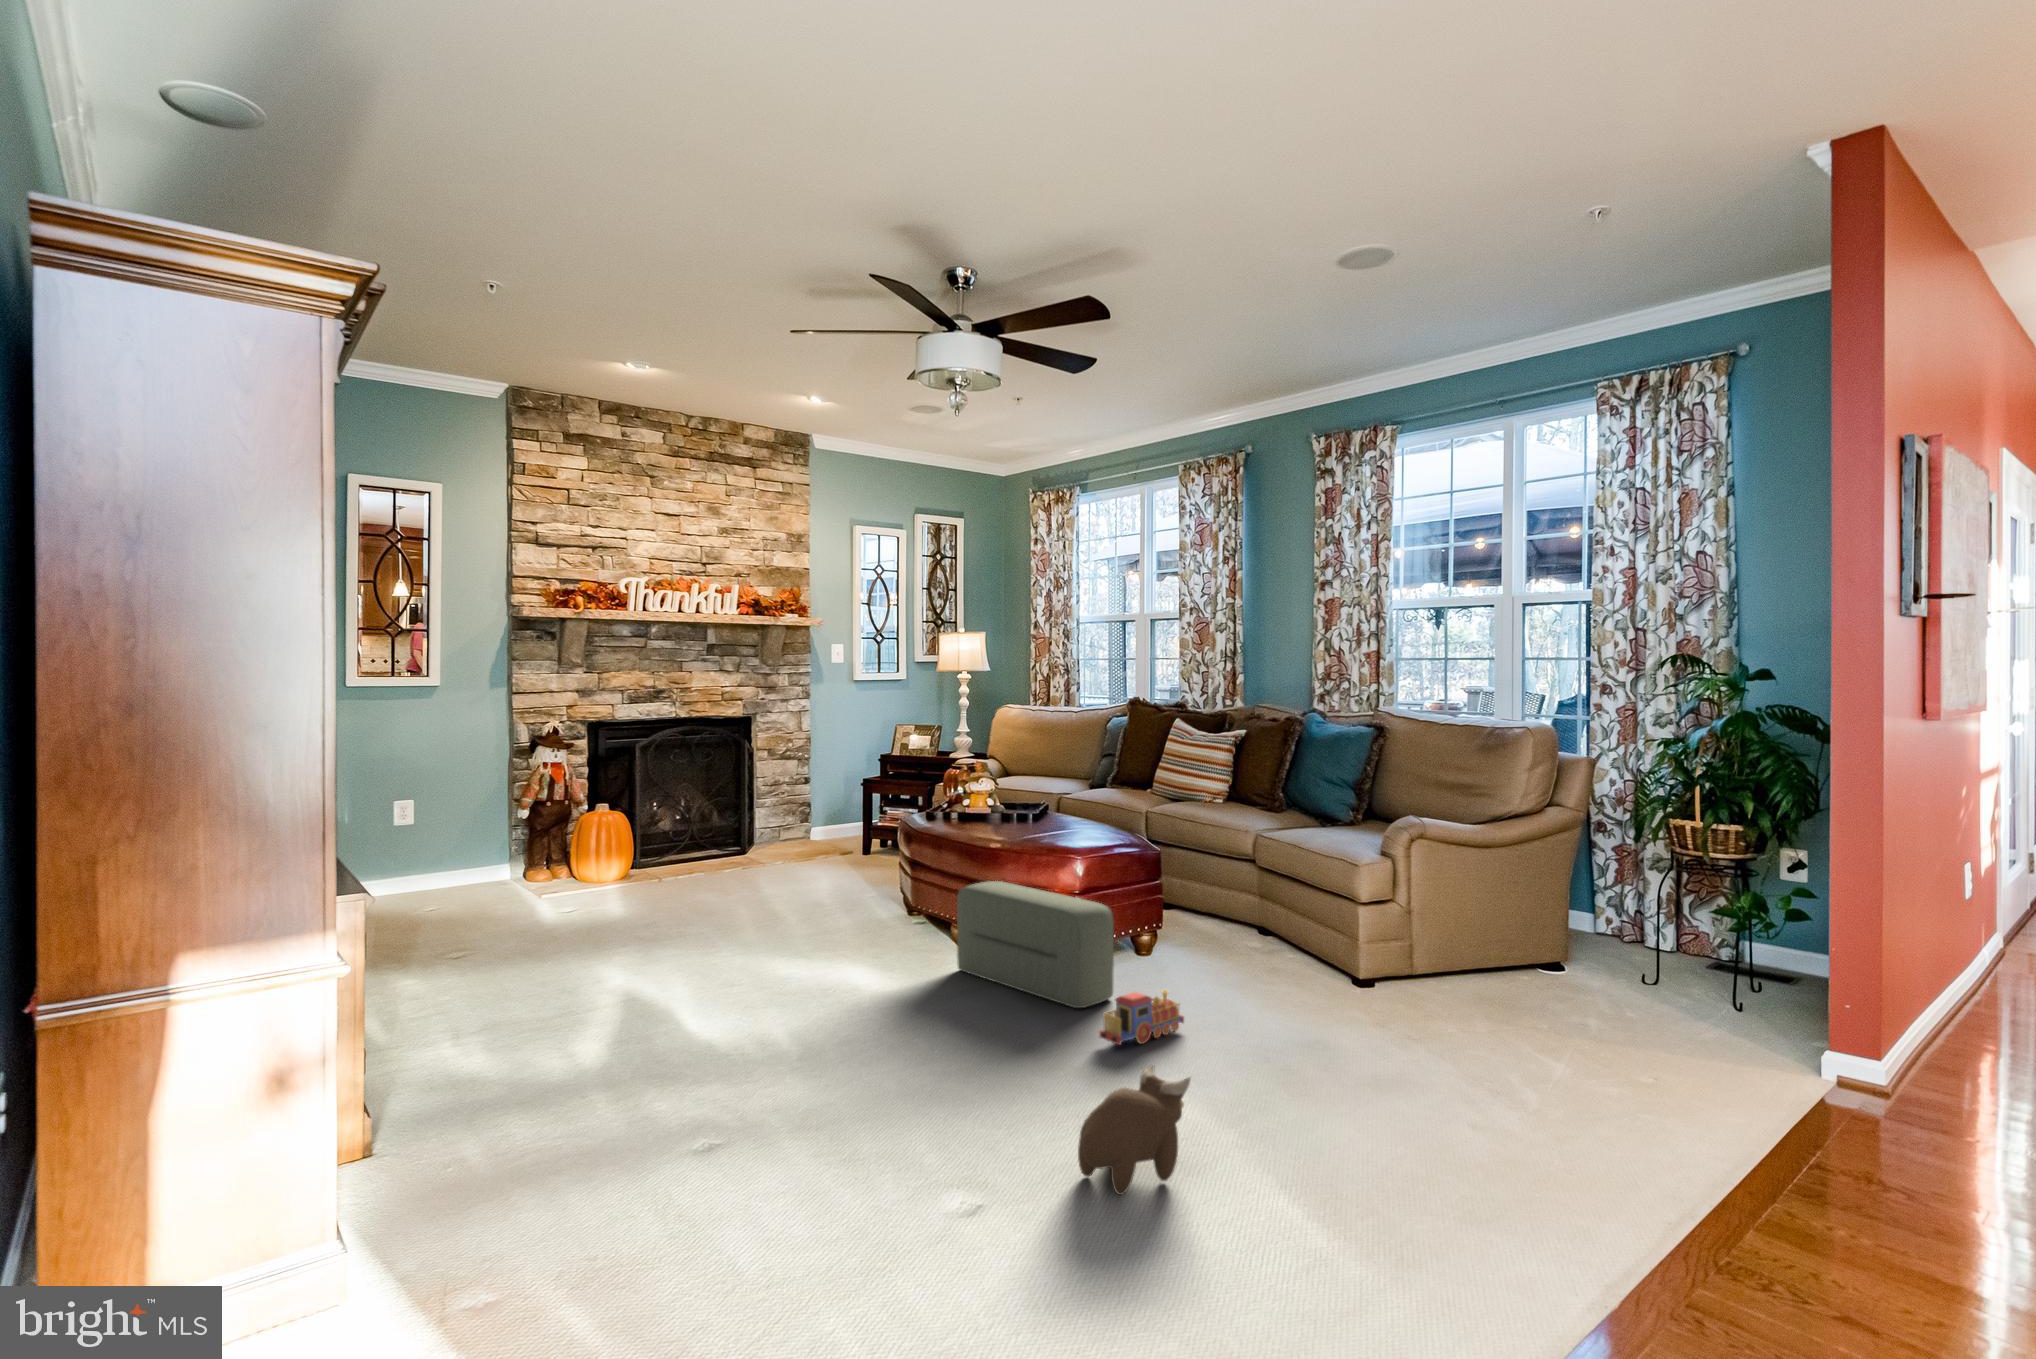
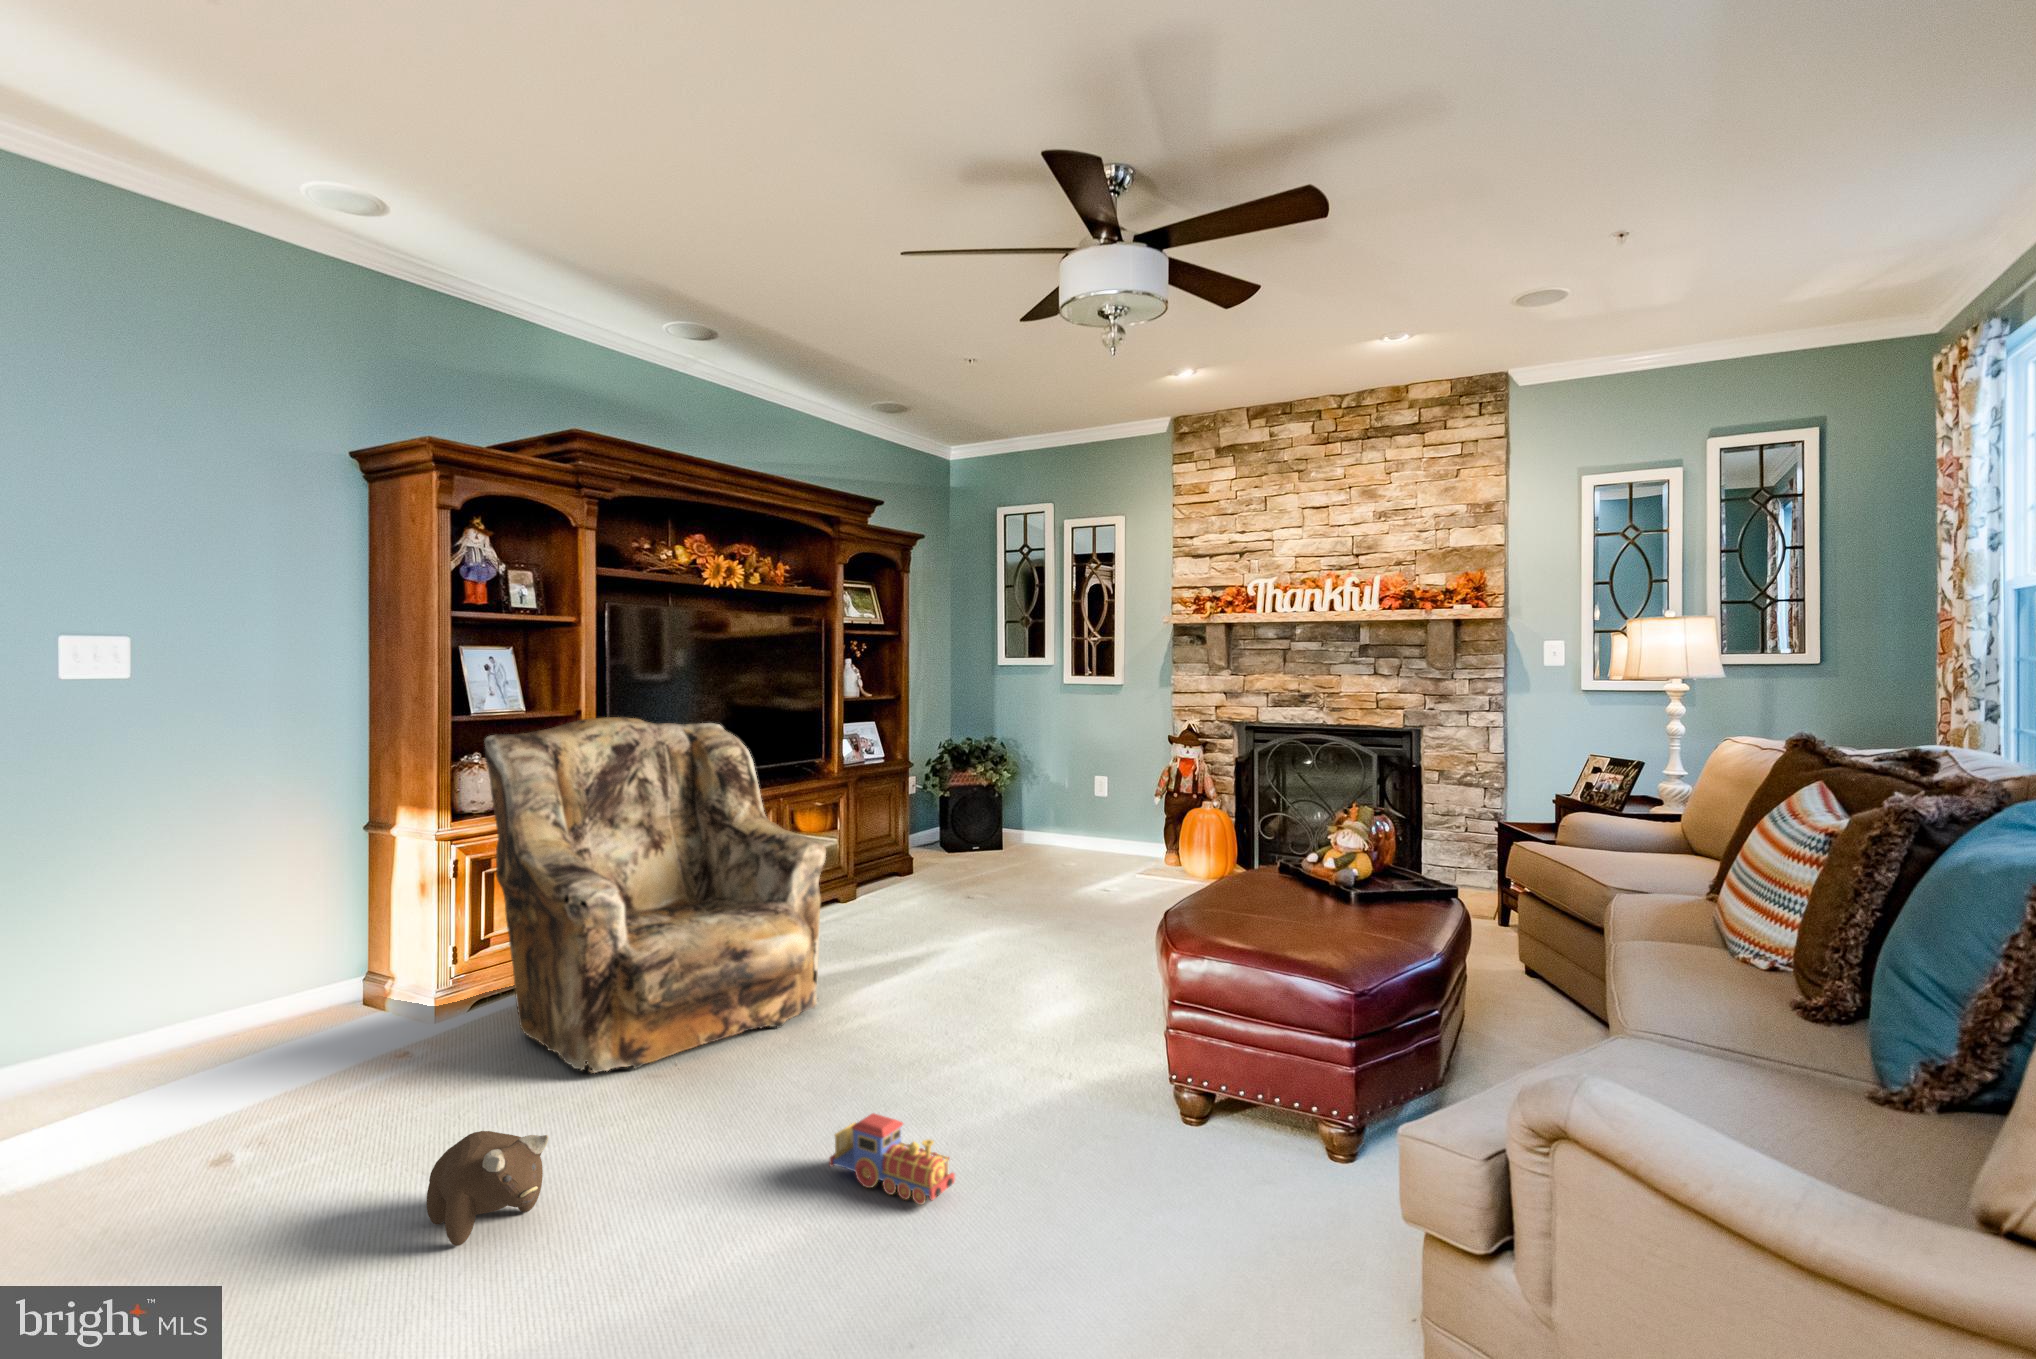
armchair: none [404,733,879,1187] -> present [485,717,826,1073]
pouf: present [957,881,1114,1008] -> none [968,947,1121,1142]

